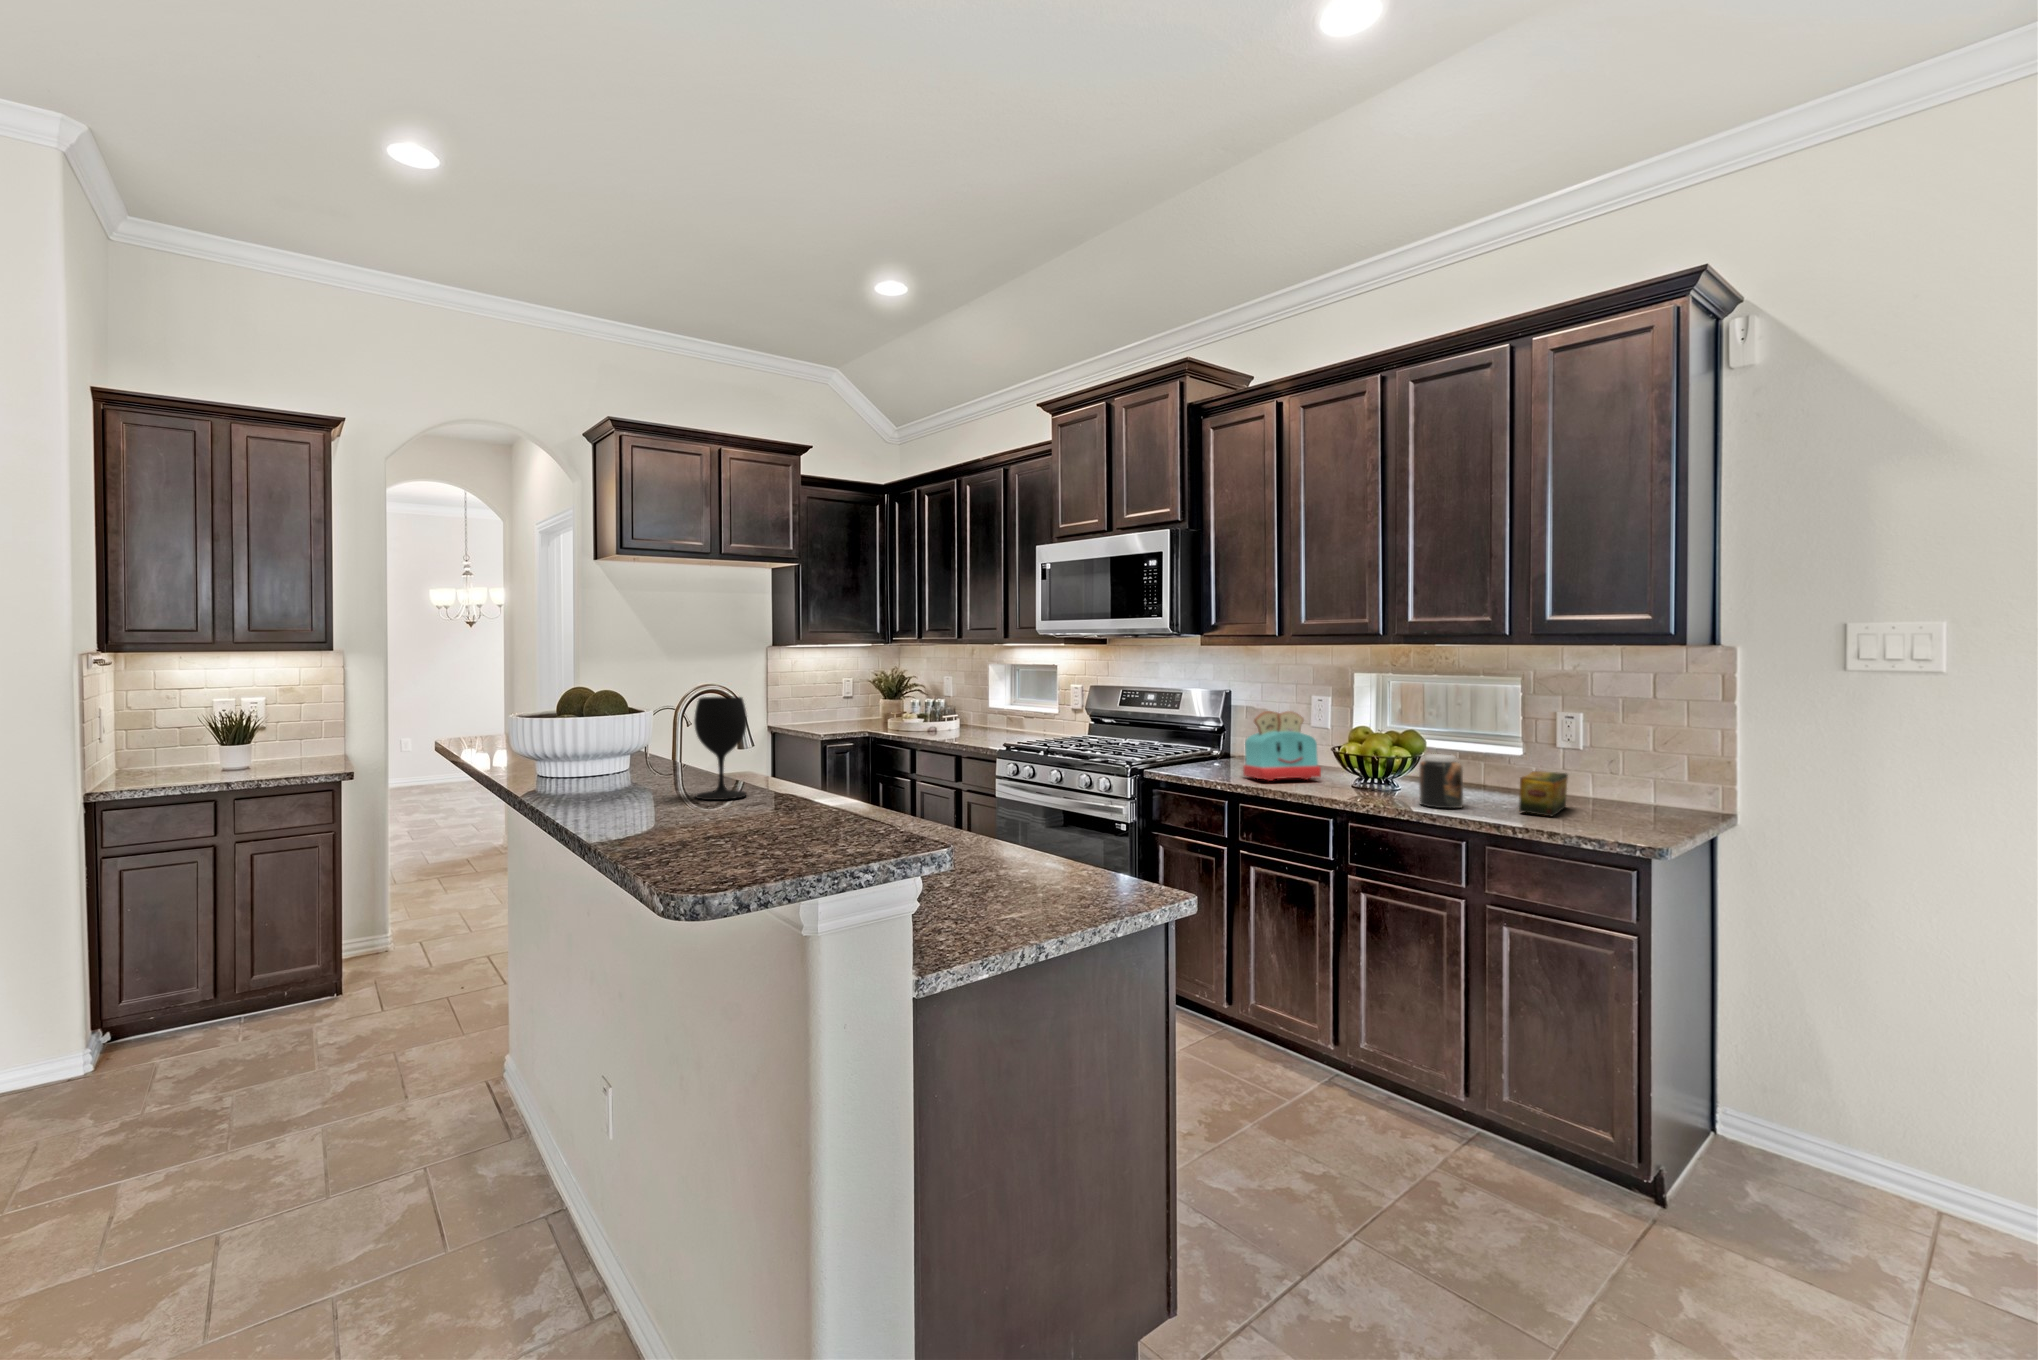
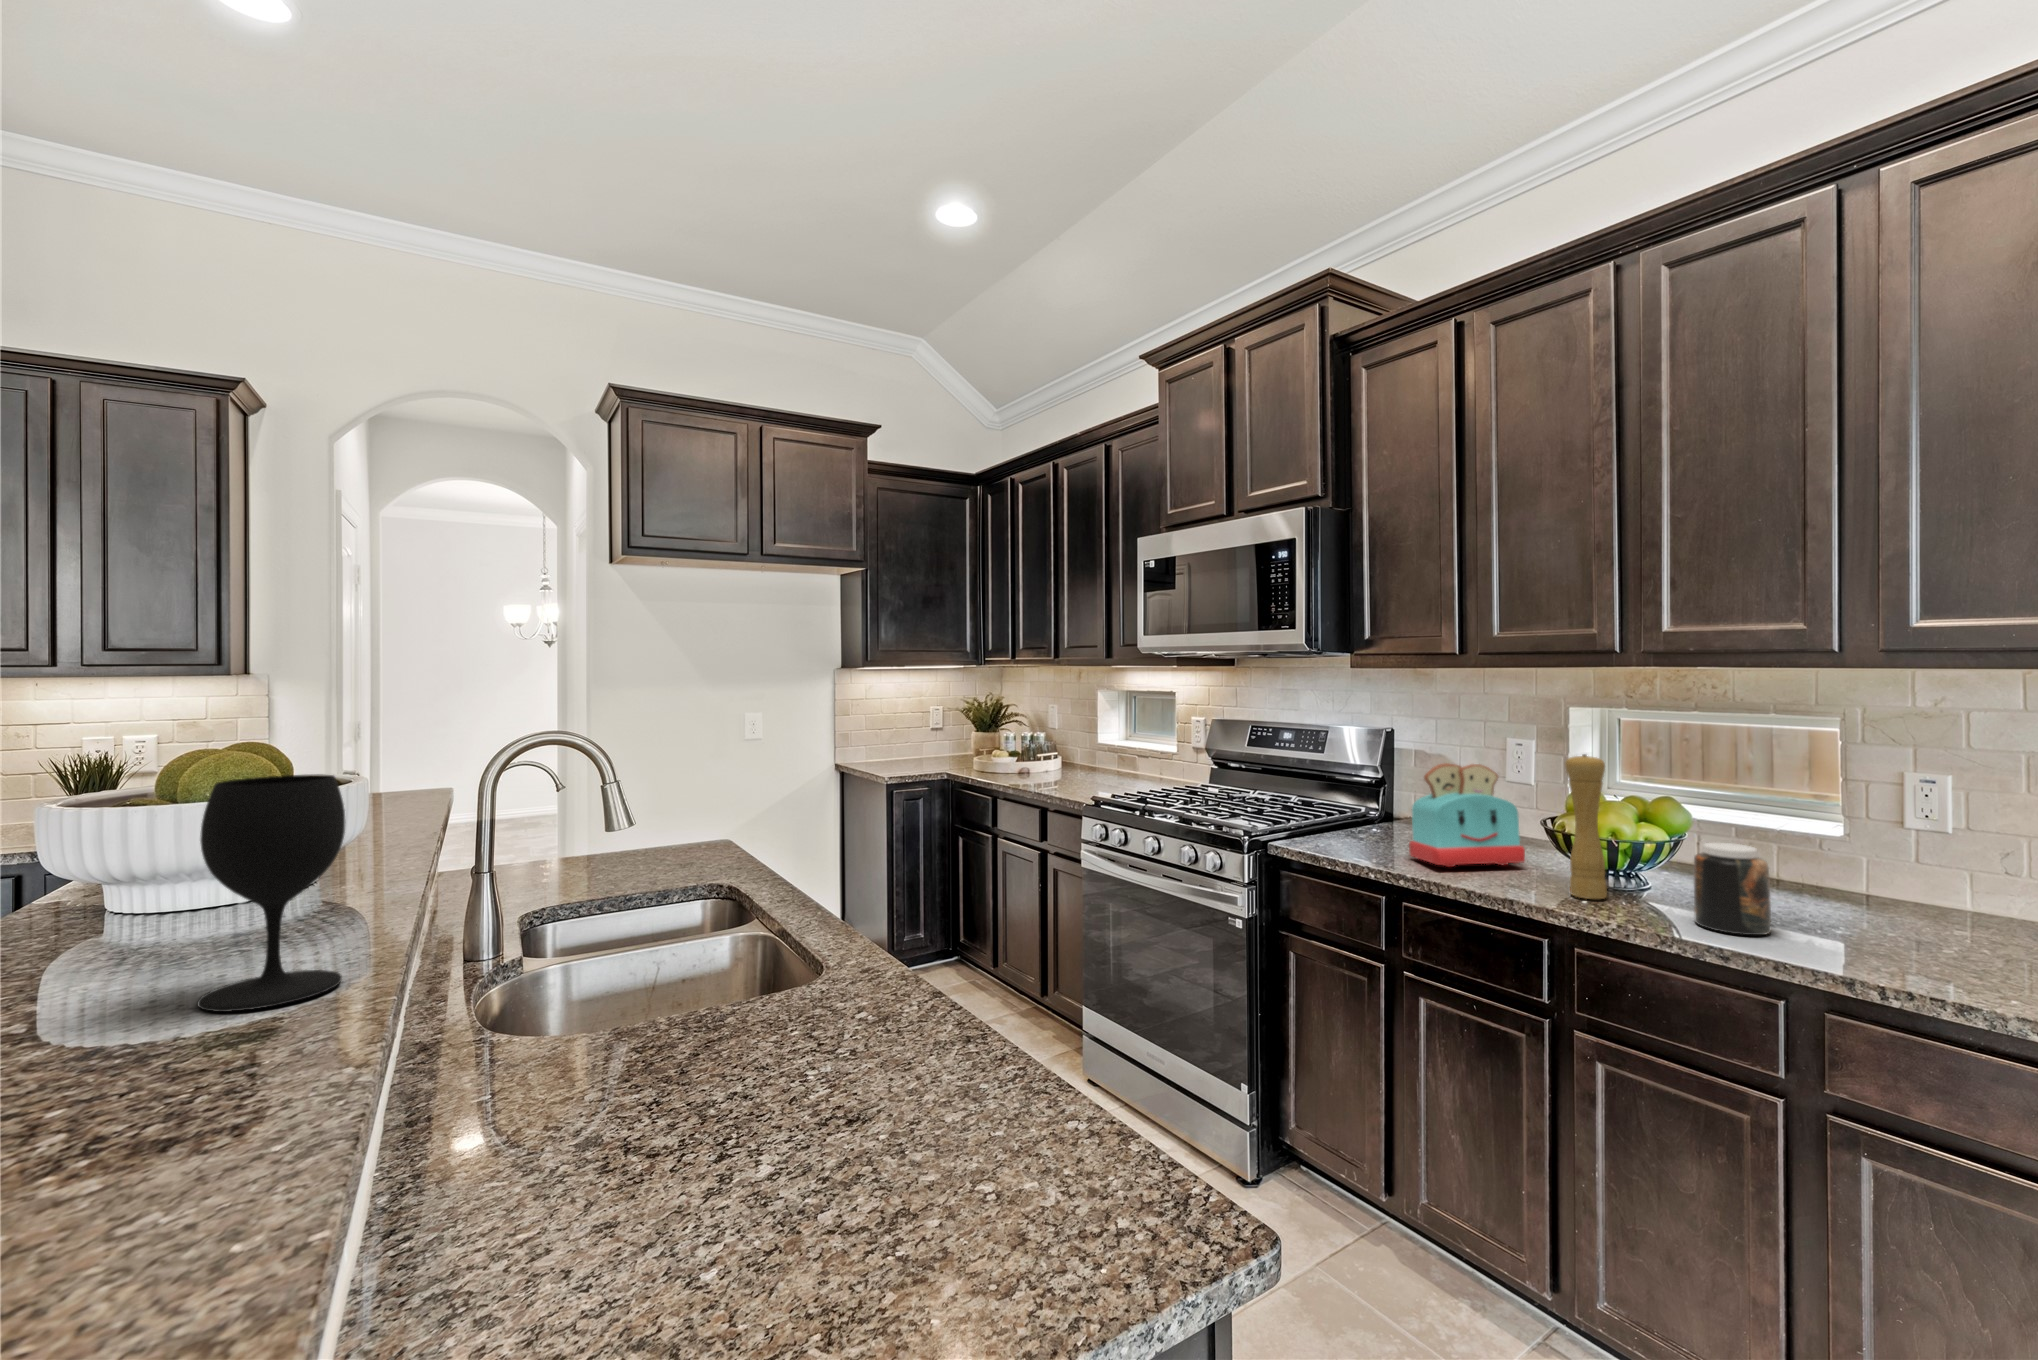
pepper mill: none [1345,701,1370,795] -> present [1565,754,1607,899]
tea box: present [1519,771,1568,816] -> none [1875,872,1950,961]

